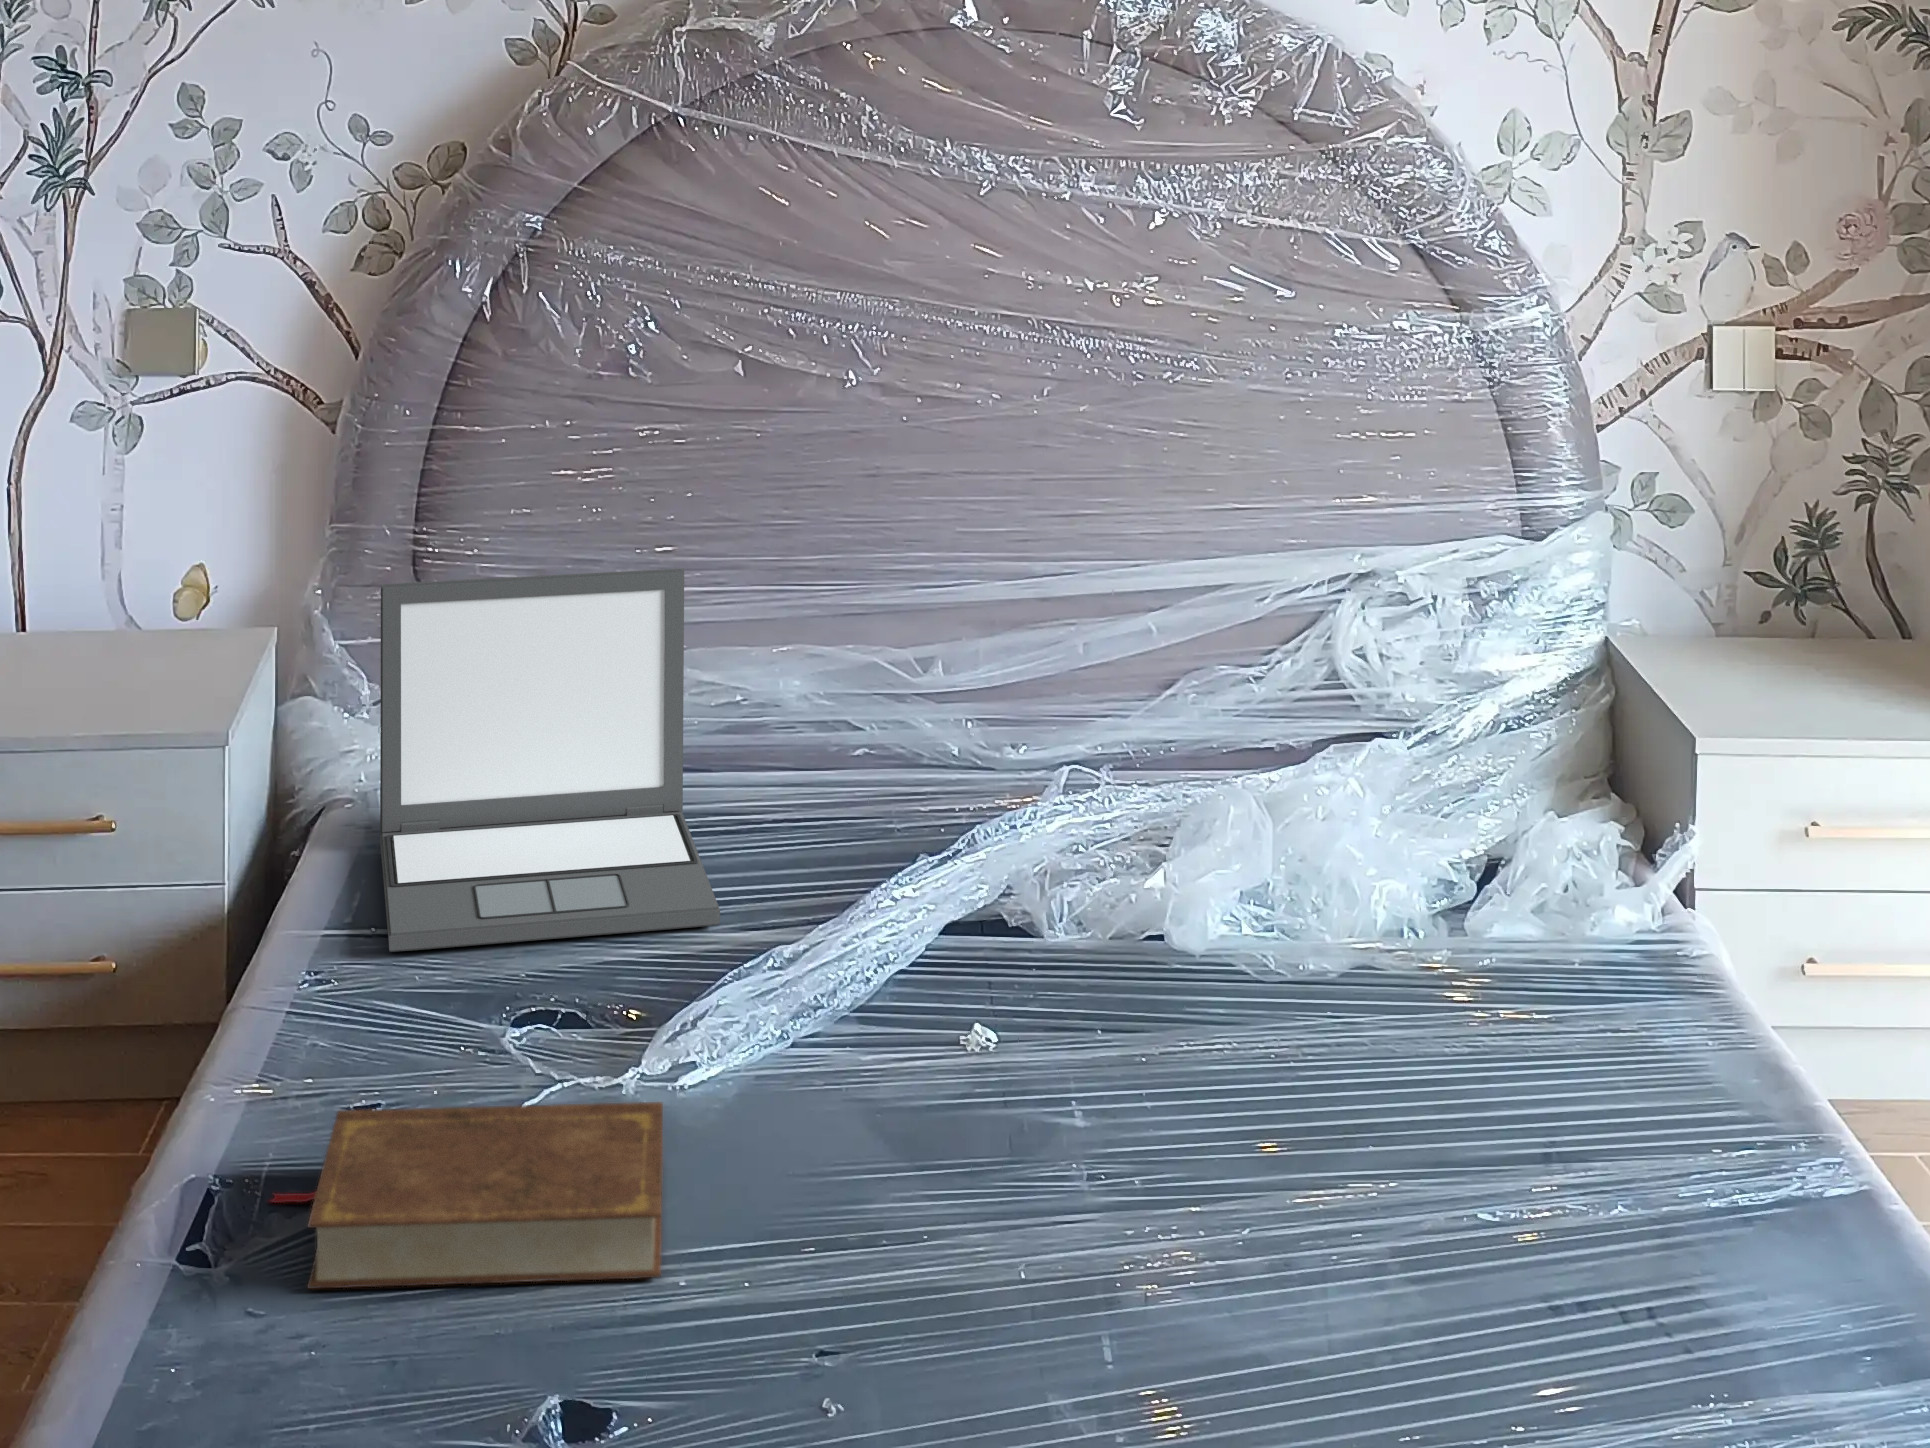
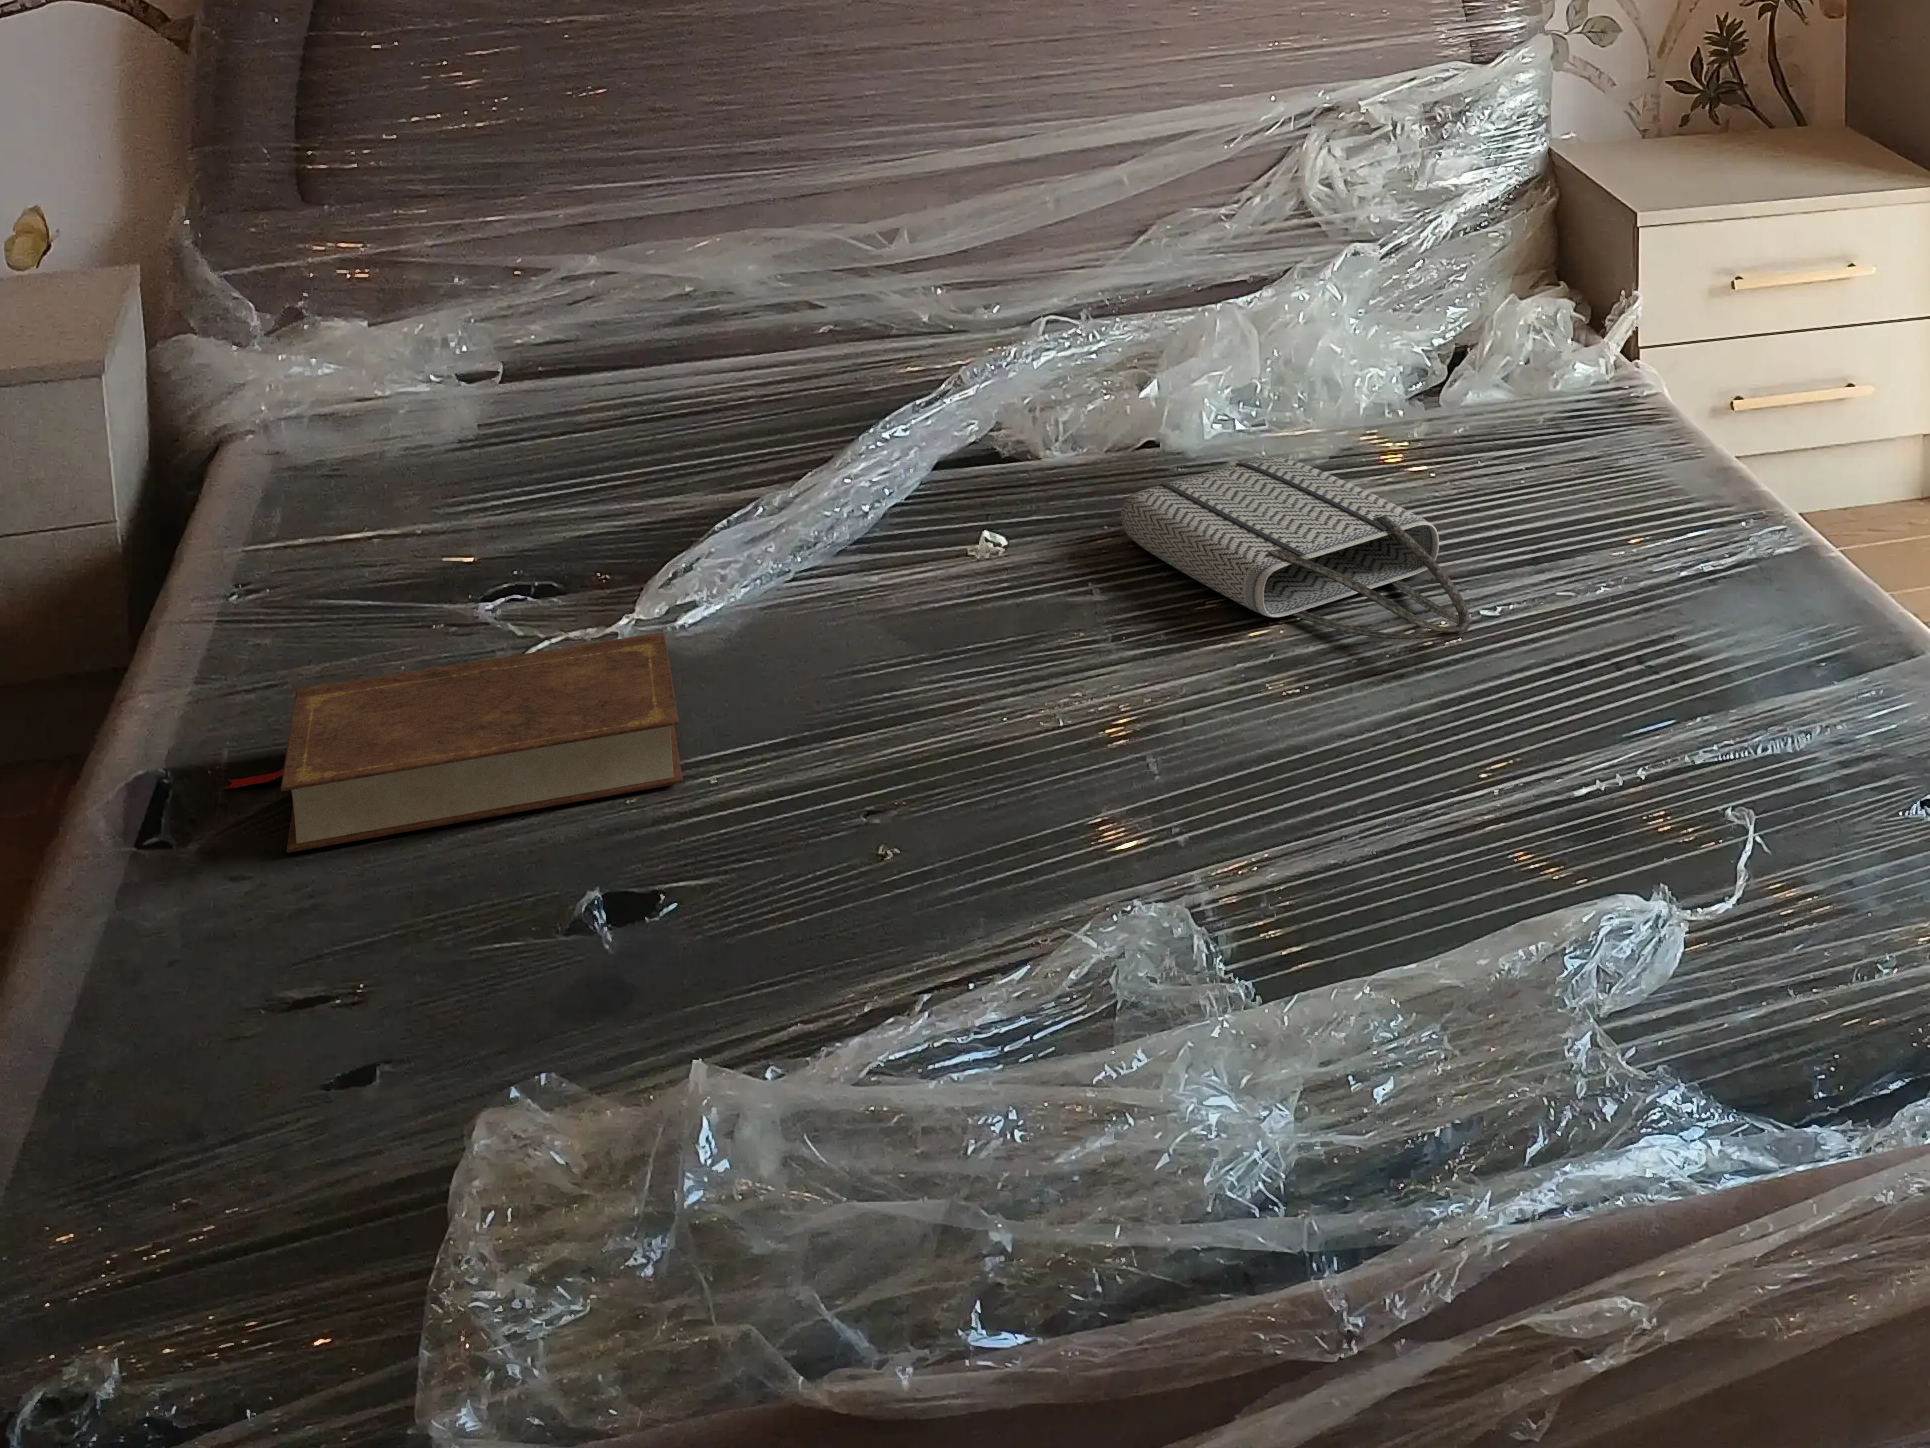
laptop: present [380,568,720,952] -> none [272,150,698,558]
tote bag: none [1116,978,1468,1245] -> present [1121,457,1469,639]

